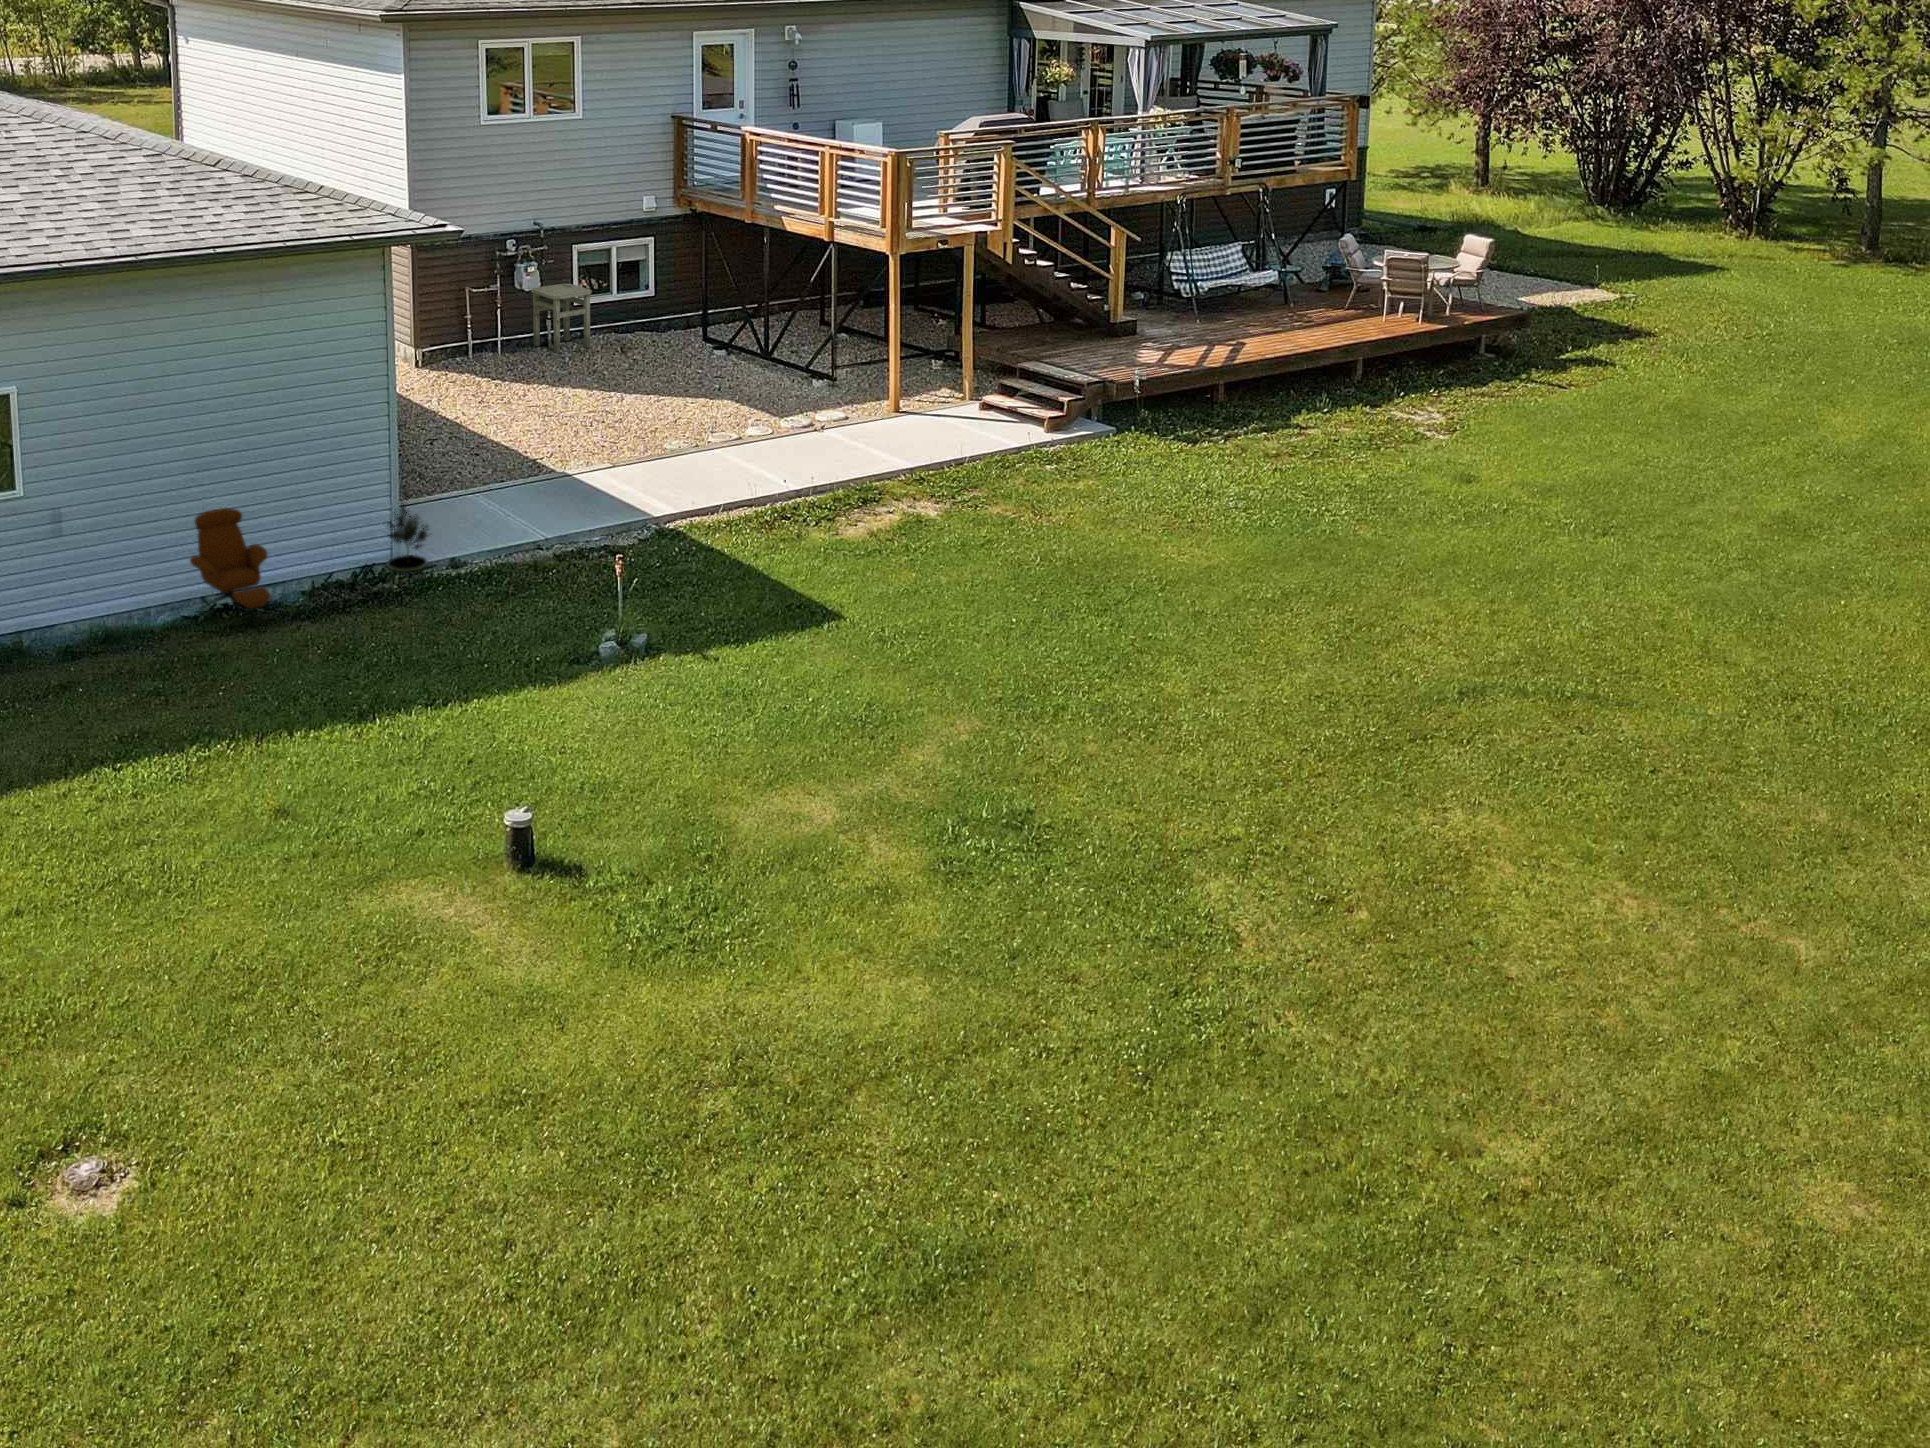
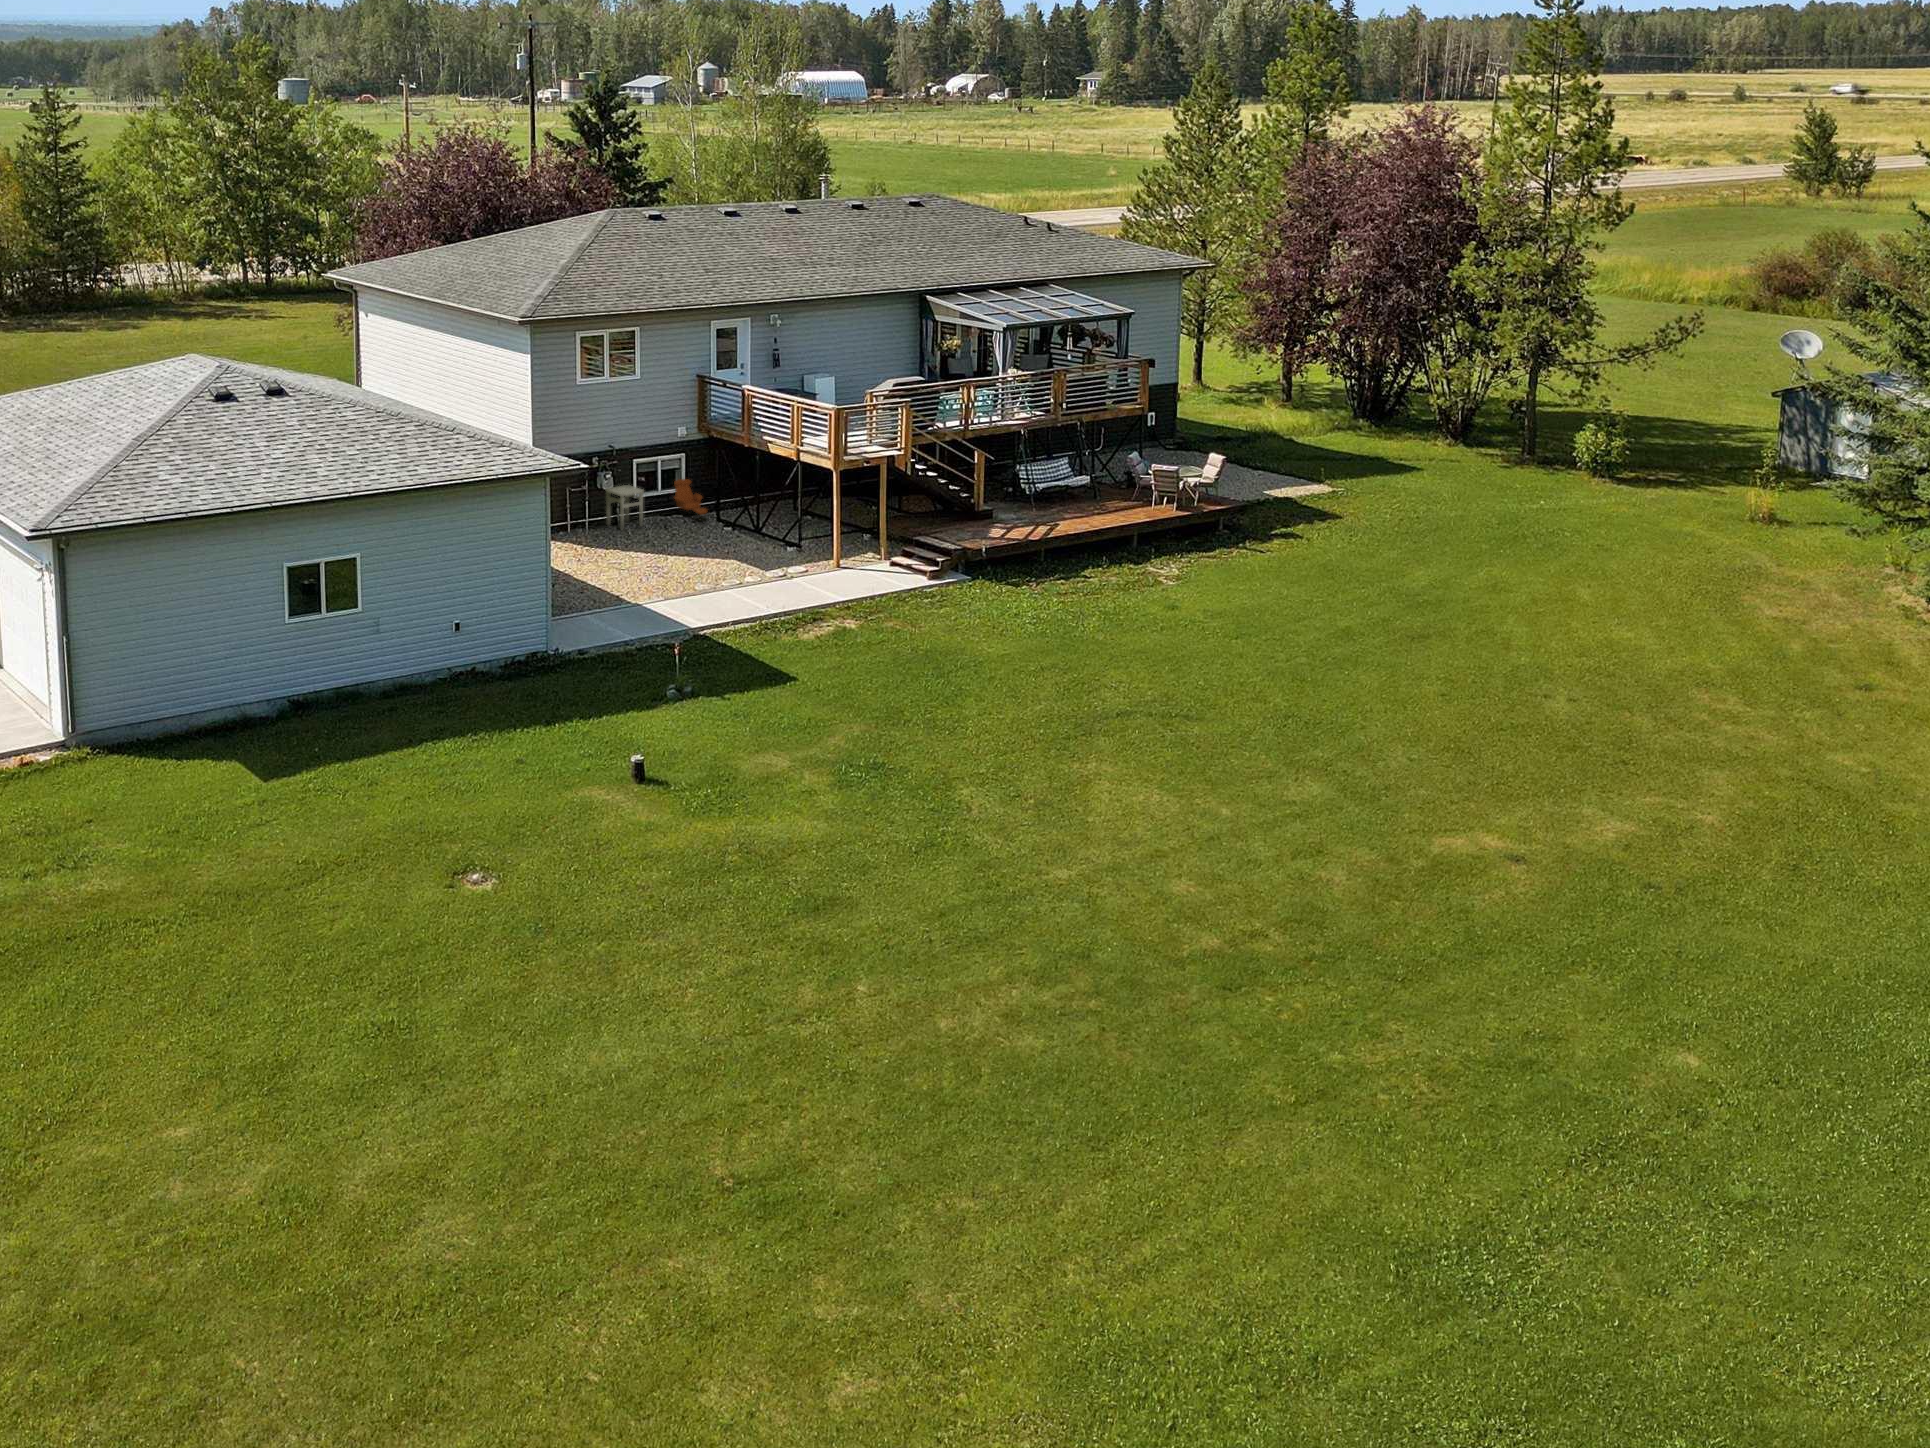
potted tree: present [387,500,428,572] -> none [543,615,571,657]
lounge chair: present [190,508,271,628] -> present [674,479,707,520]

